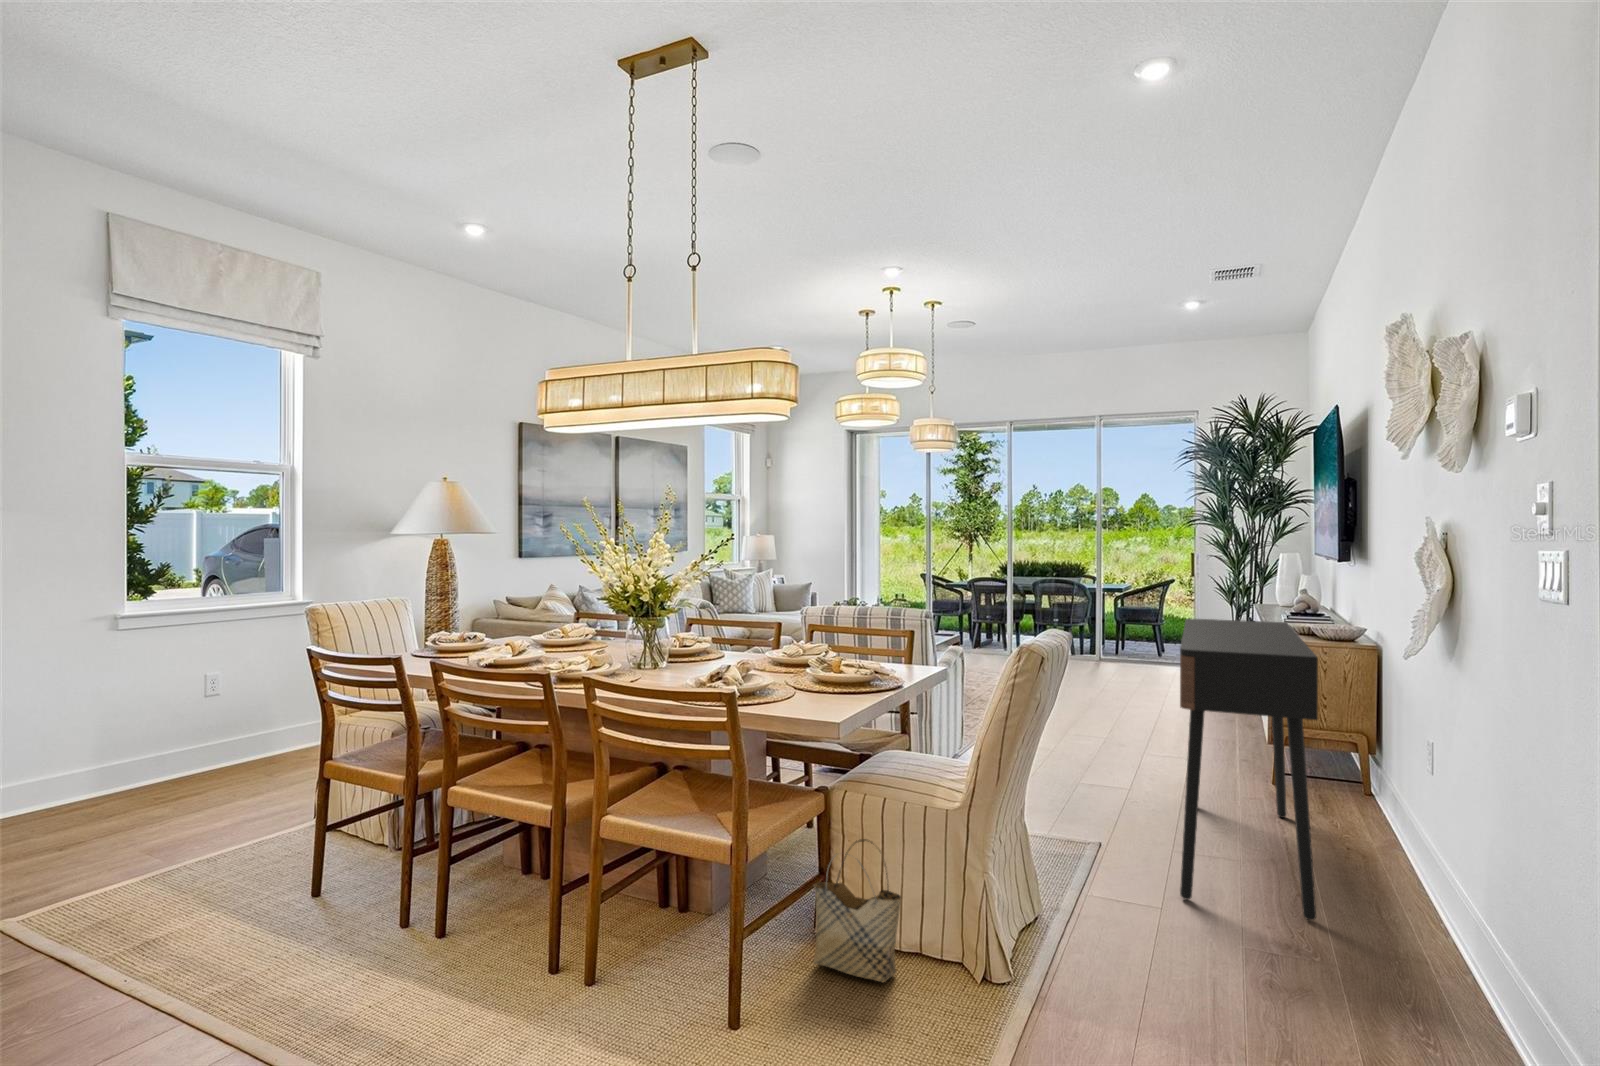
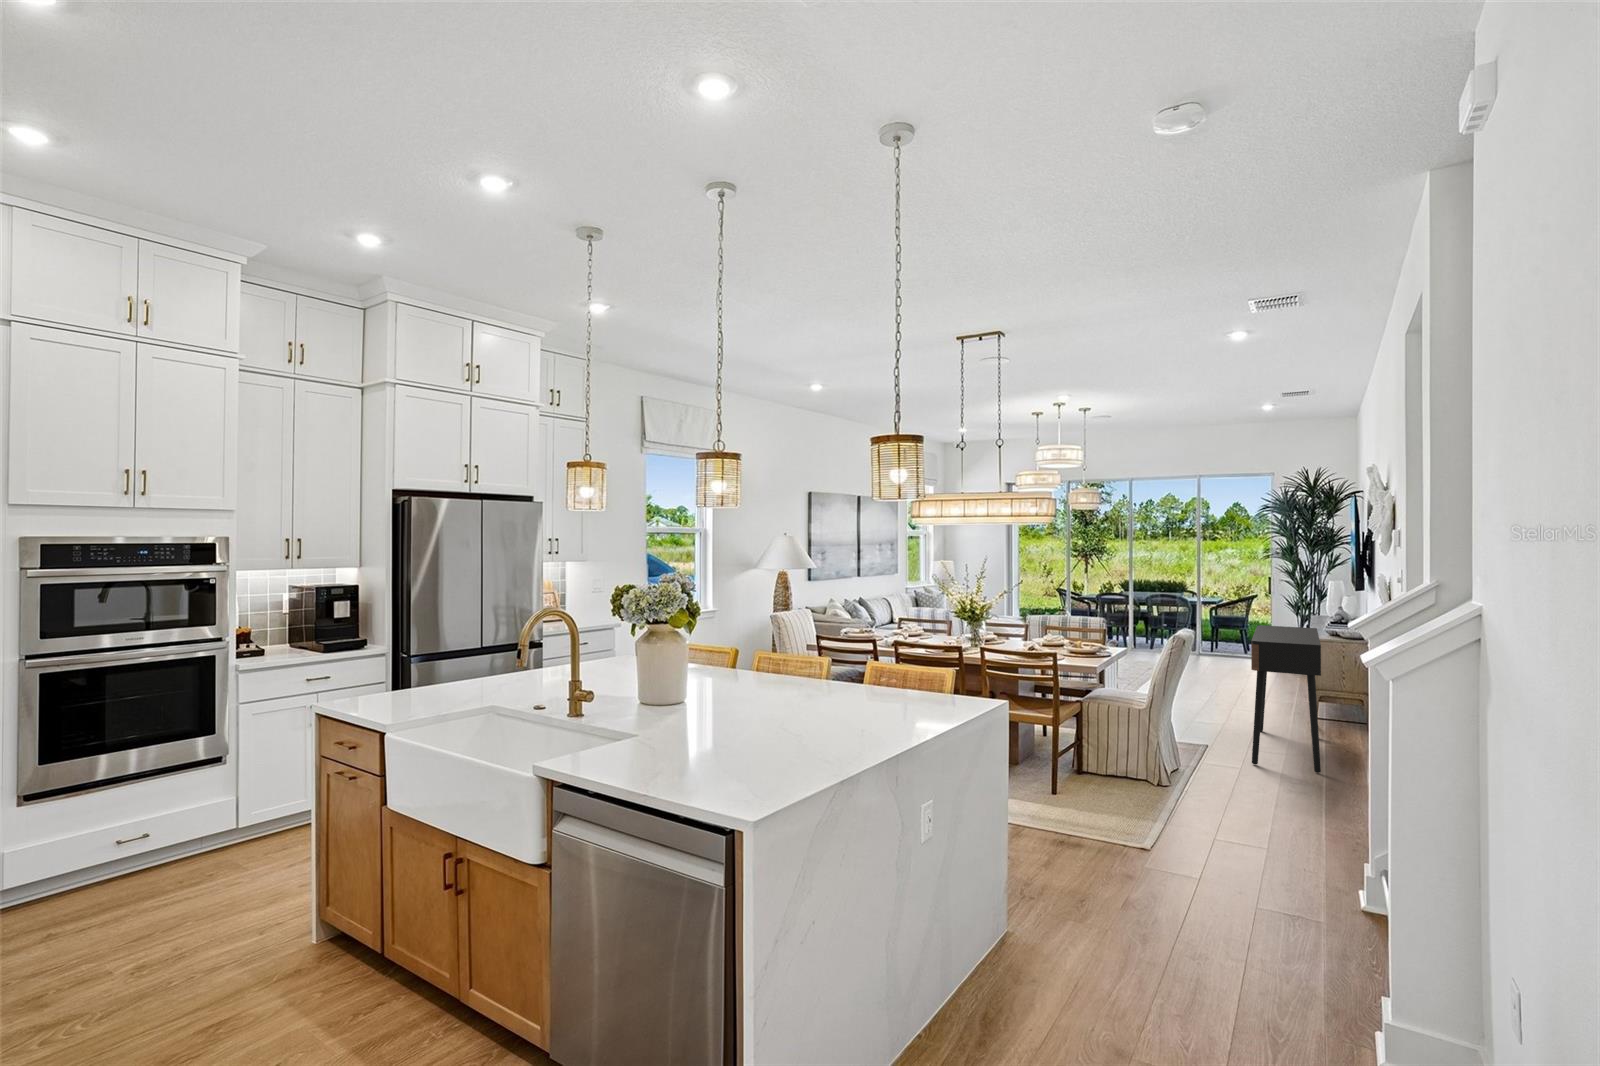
woven basket: present [813,839,902,982] -> none [1077,723,1121,782]

